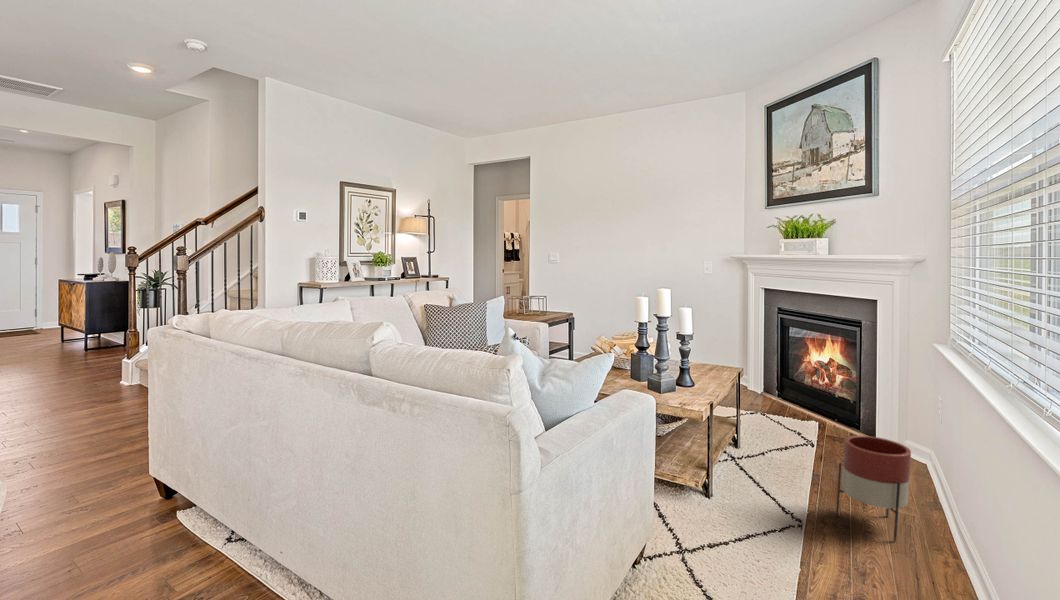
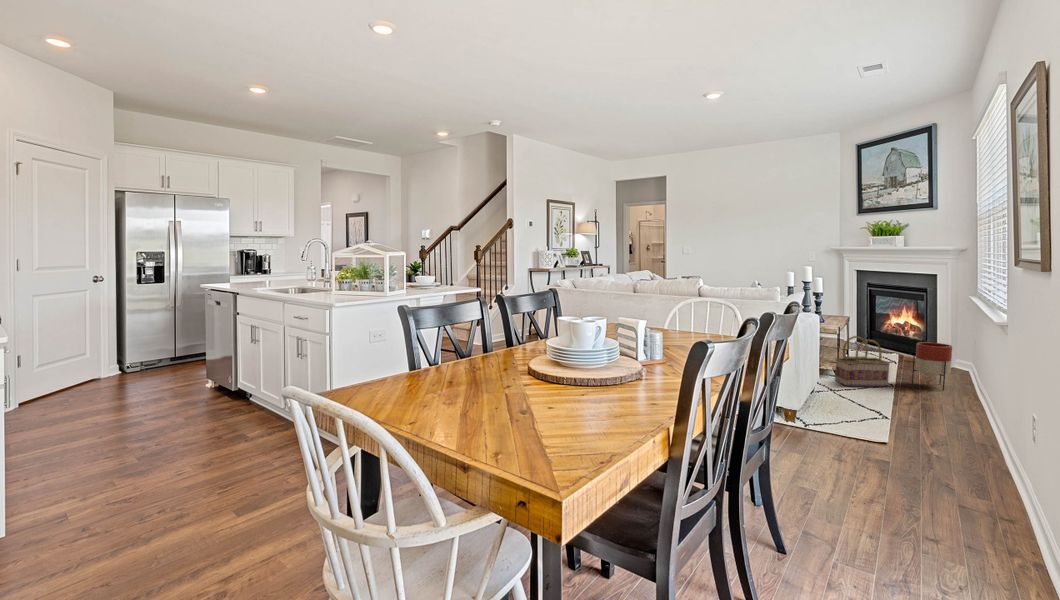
basket: none [698,423,795,528] -> present [835,336,890,386]

